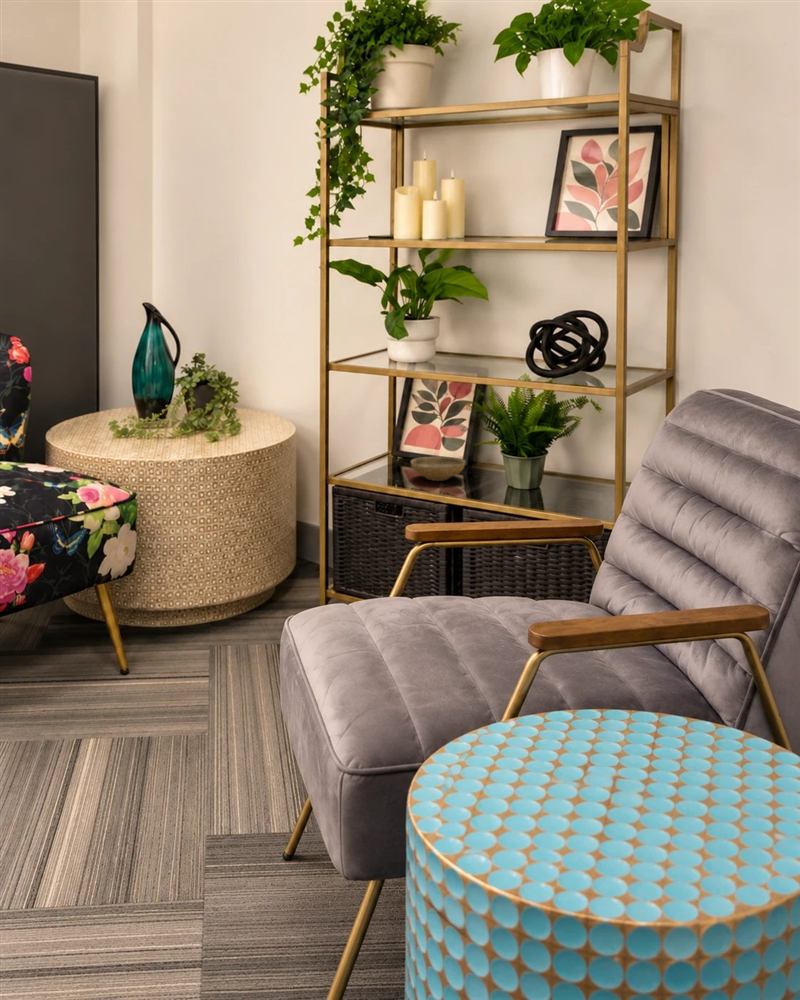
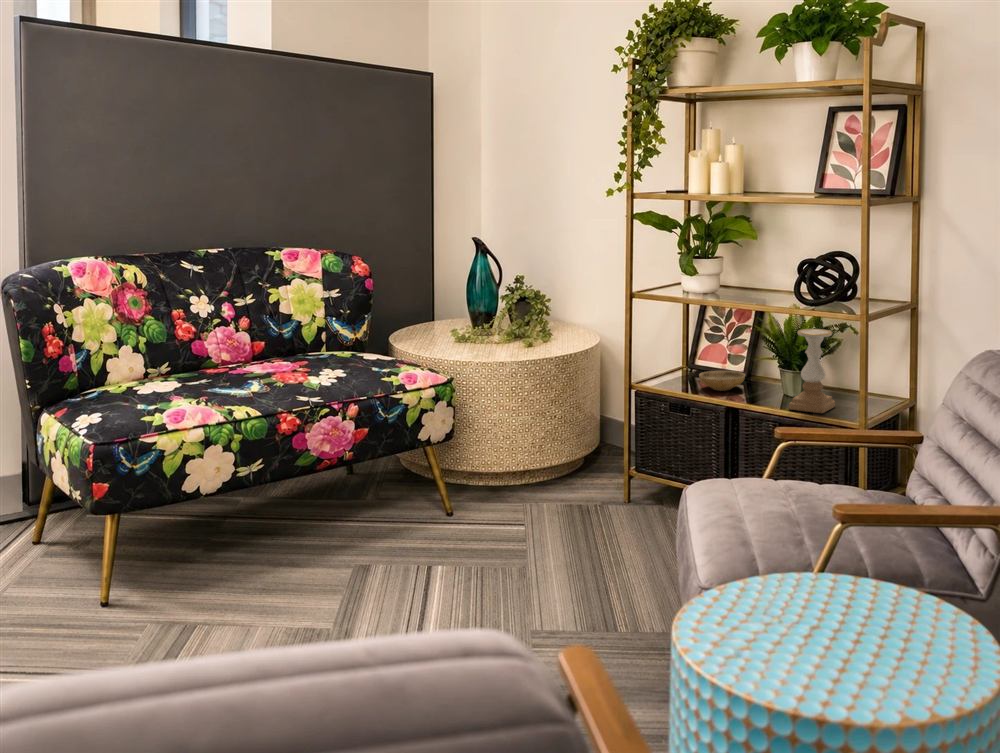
candle holder: none [520,406,573,508] -> present [789,329,835,413]

